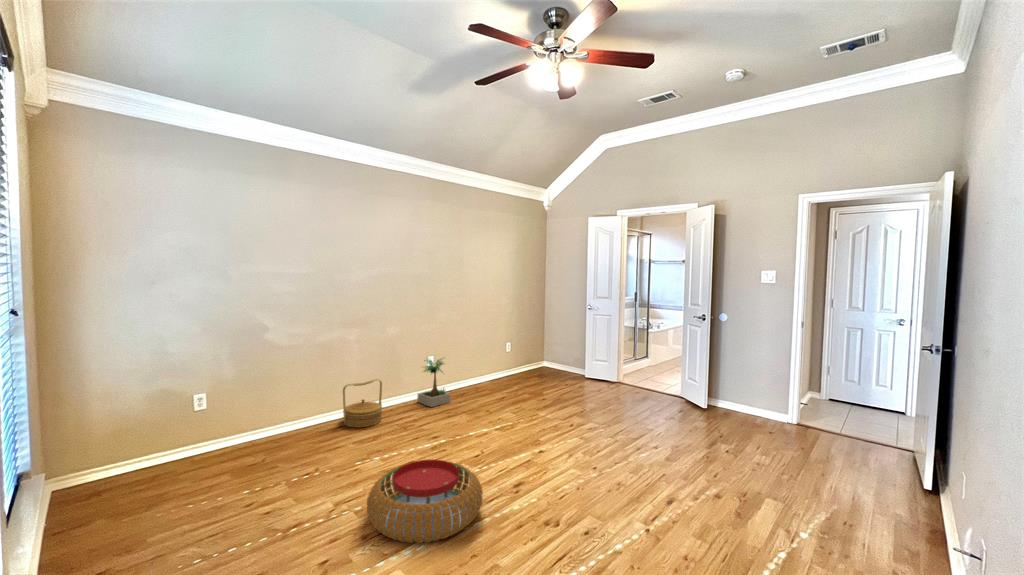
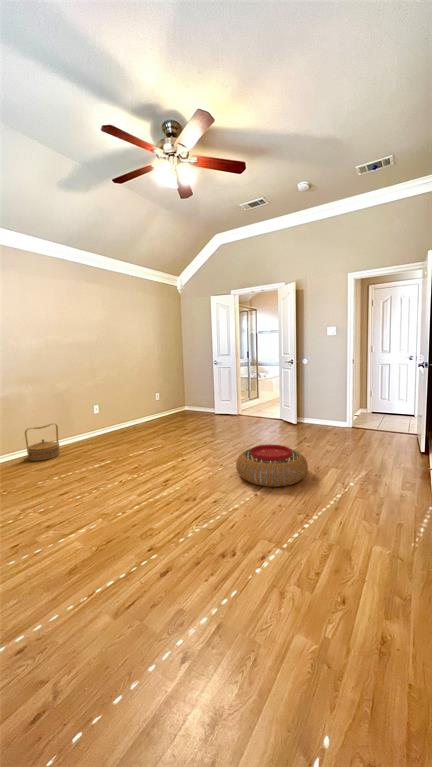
potted plant: present [417,358,450,407] -> none [88,405,115,442]
pouf: present [367,459,483,543] -> present [236,444,308,487]

